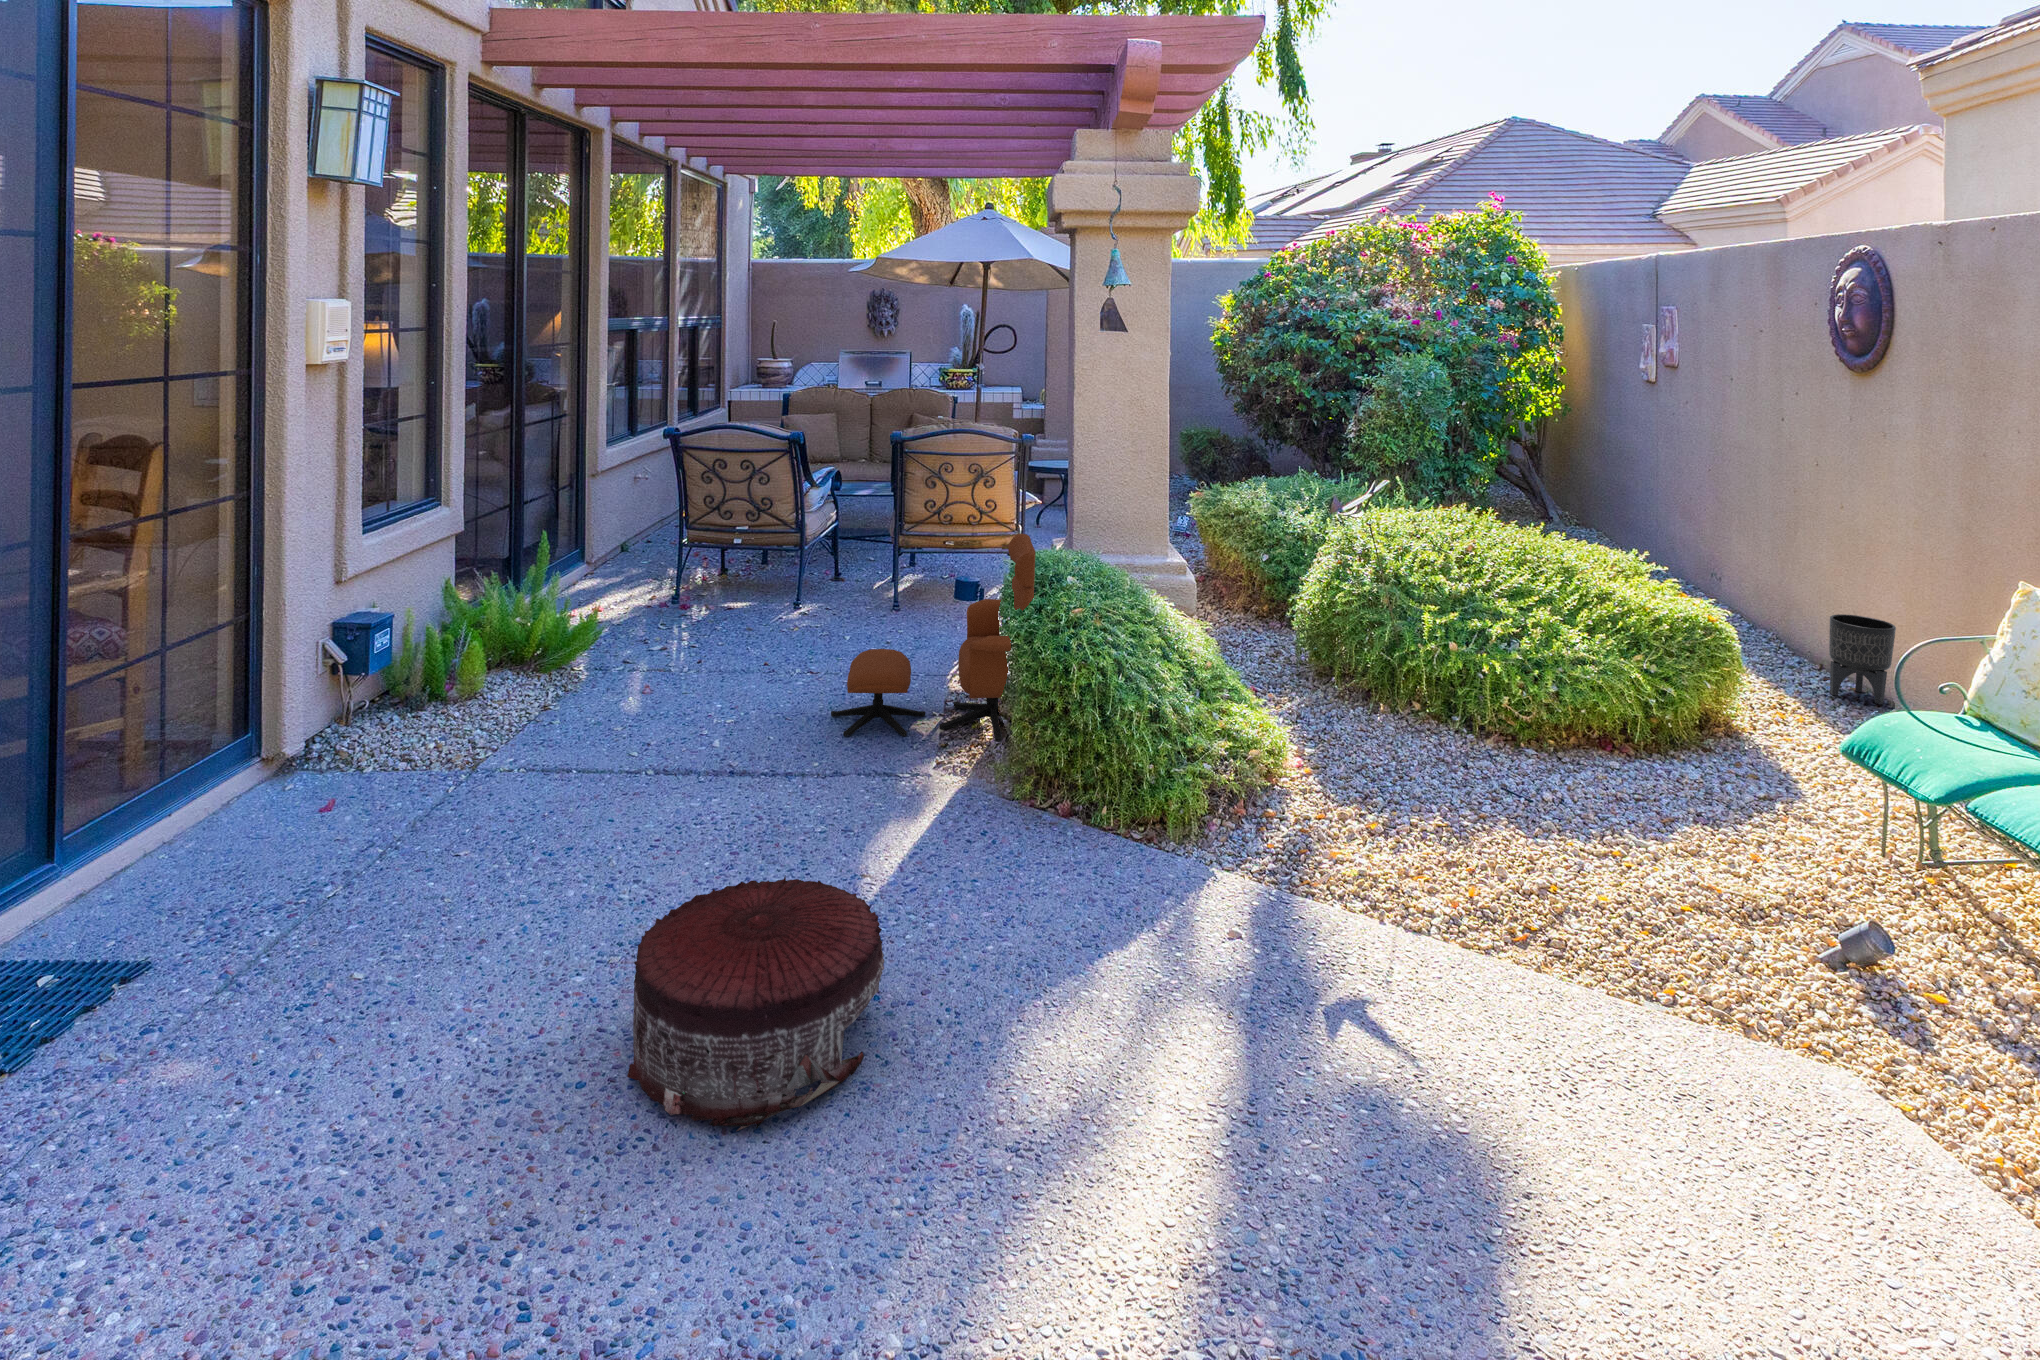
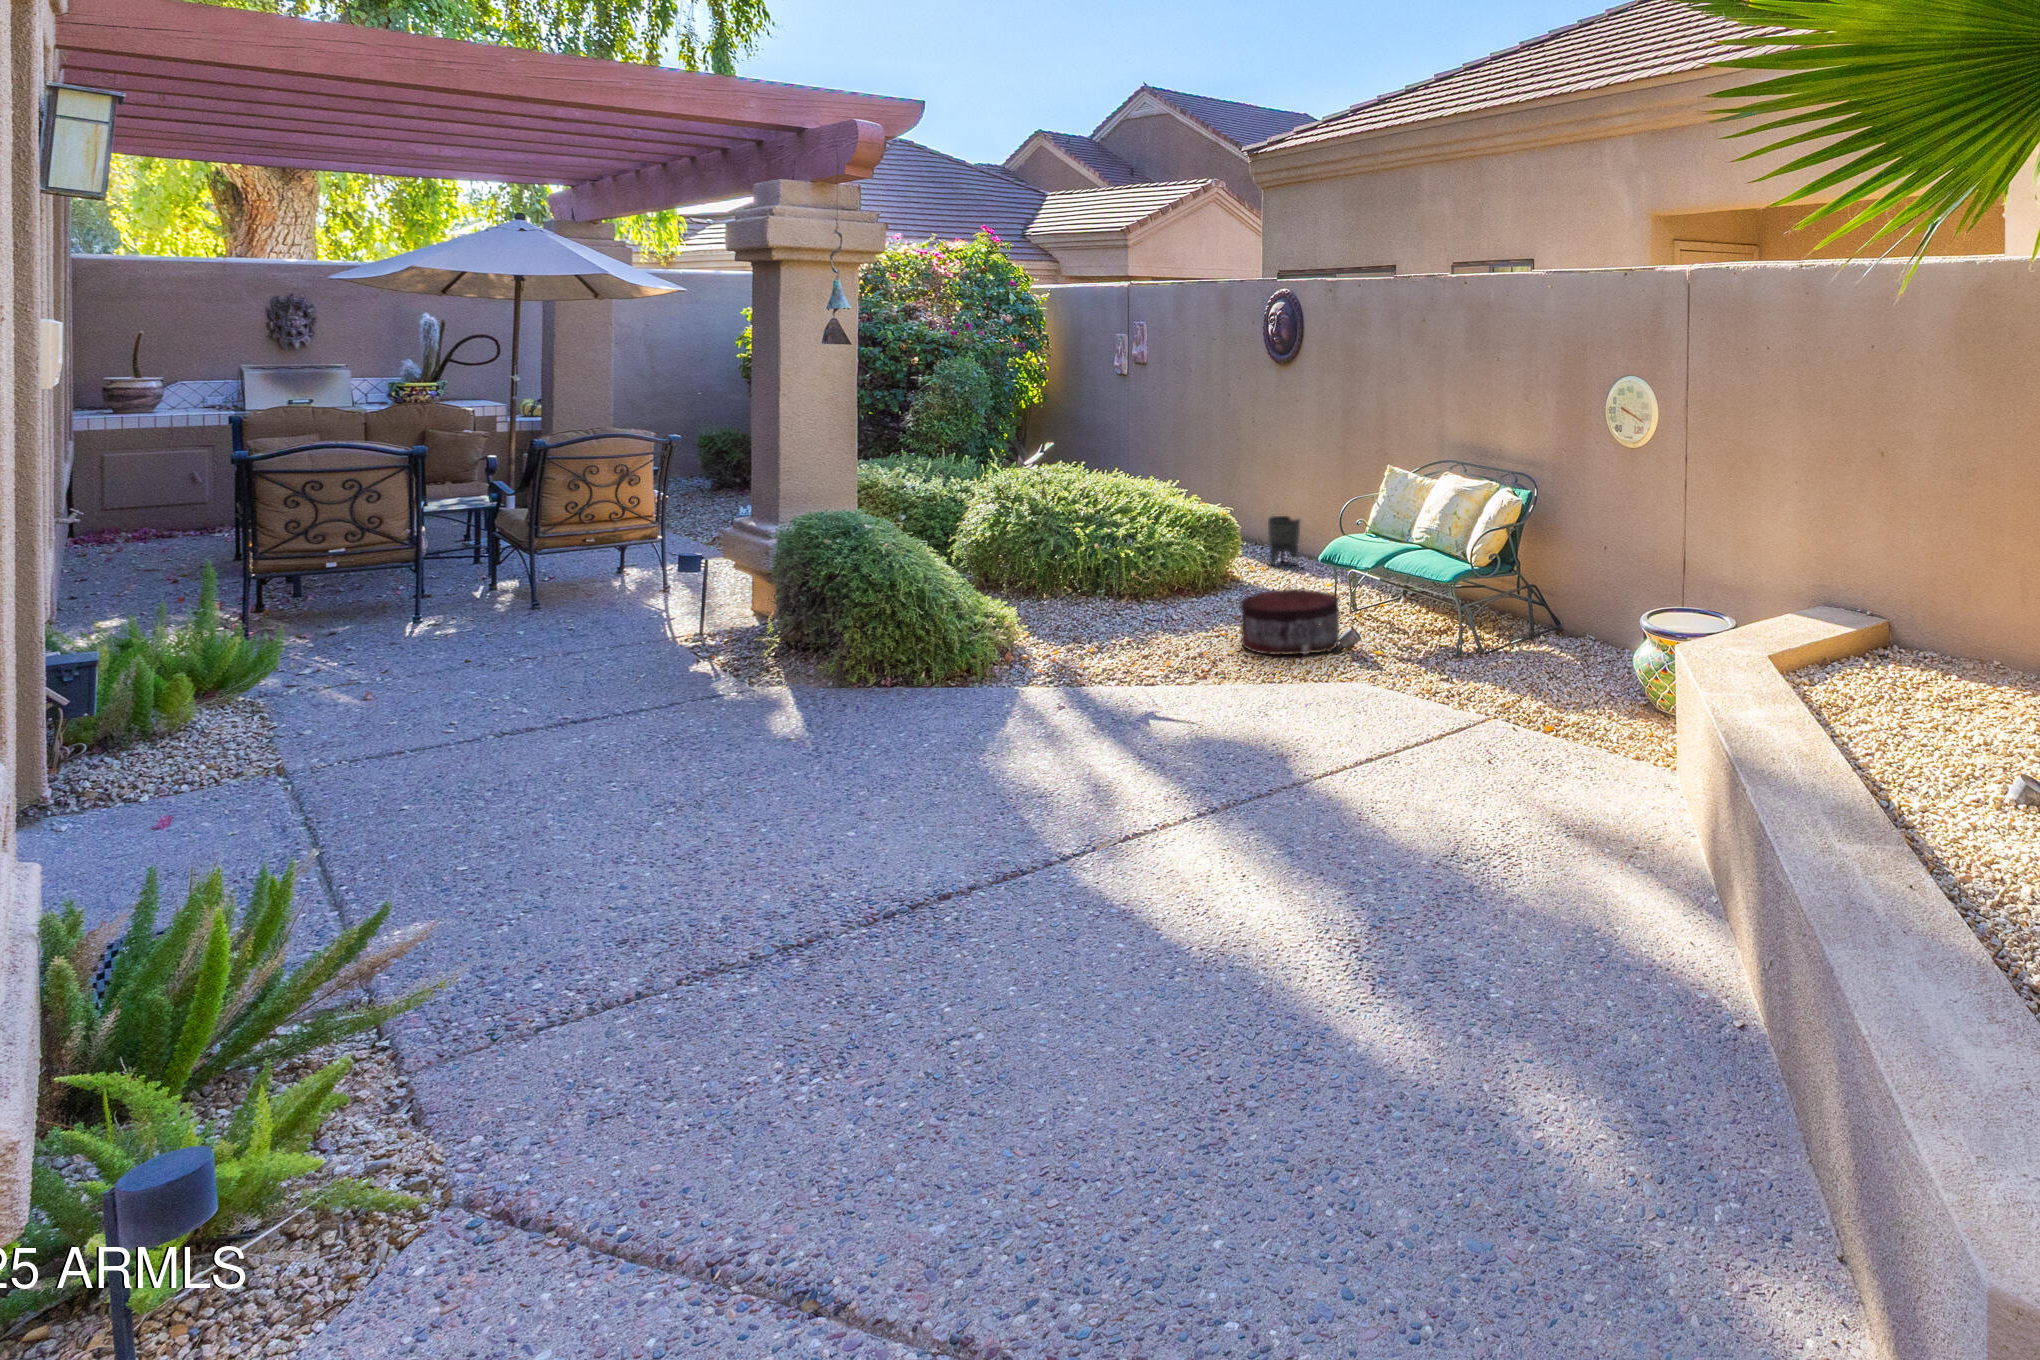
lounge chair: present [831,534,1035,742] -> none [621,526,830,716]
pouf: present [627,876,884,1131] -> present [1241,589,1339,655]

